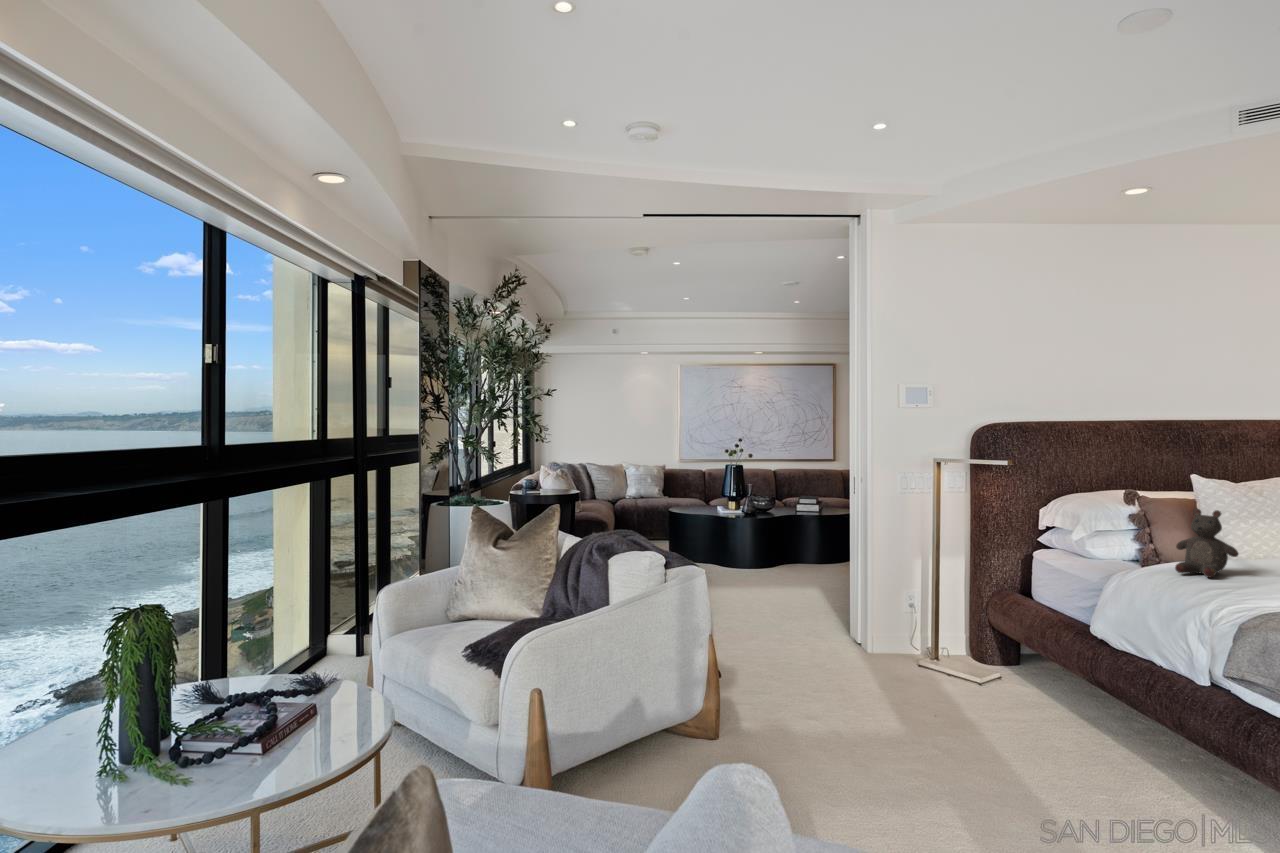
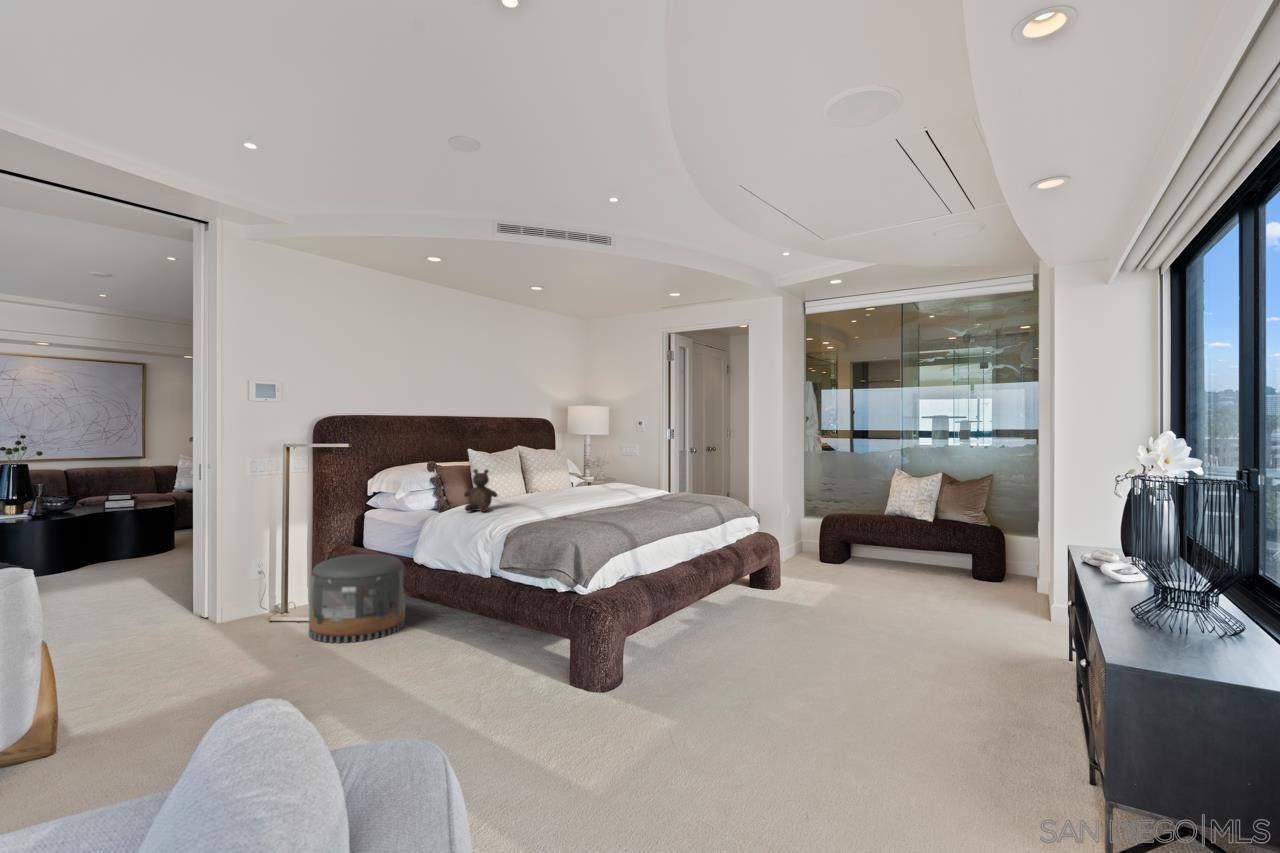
pouf: none [954,605,1081,725] -> present [309,554,406,643]

